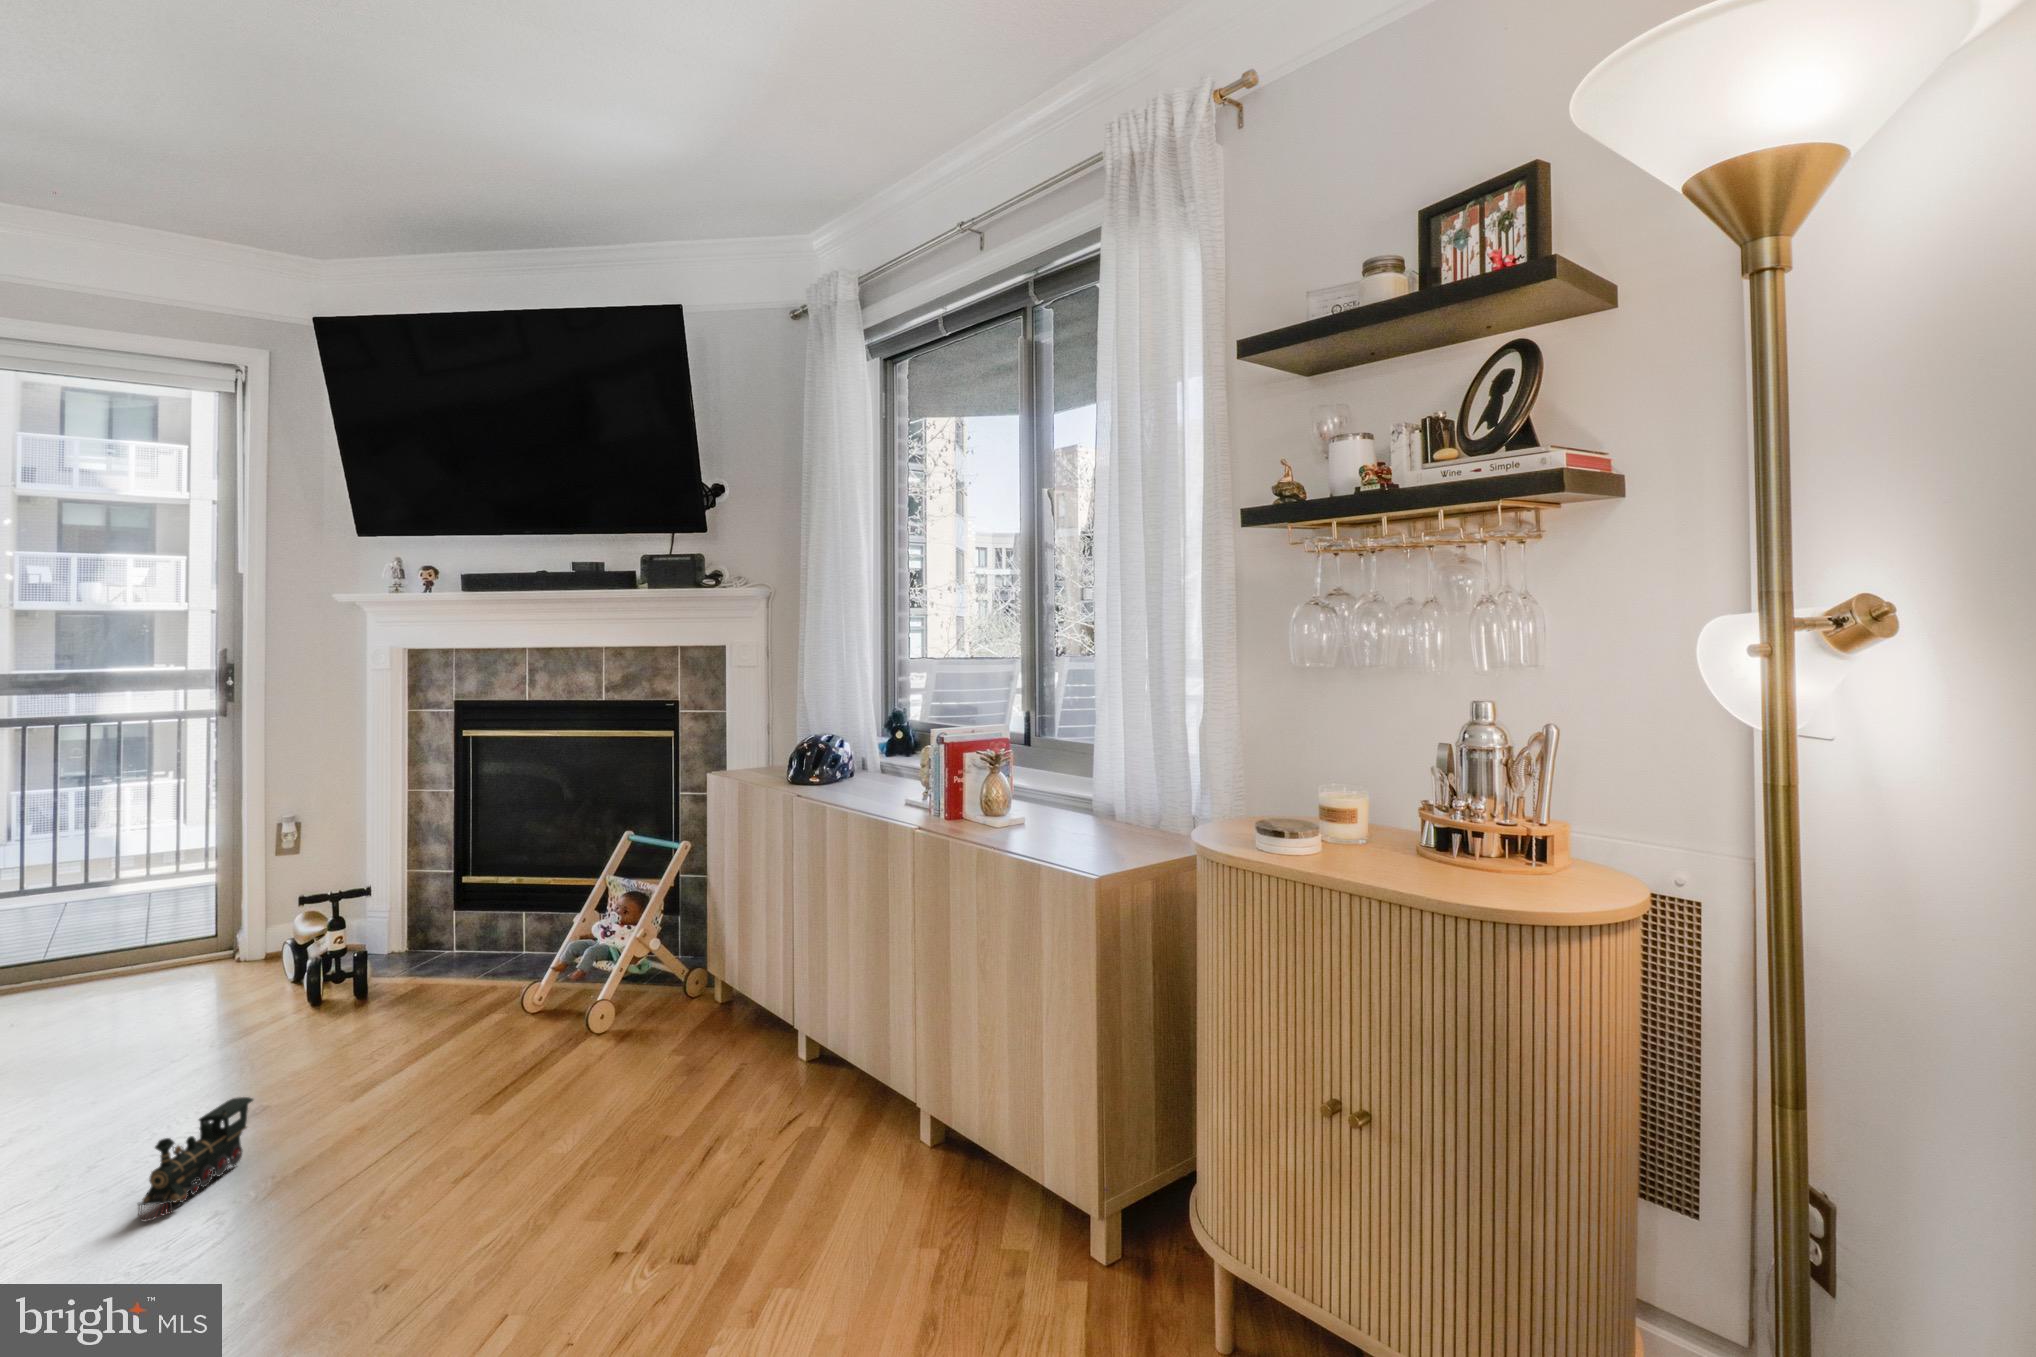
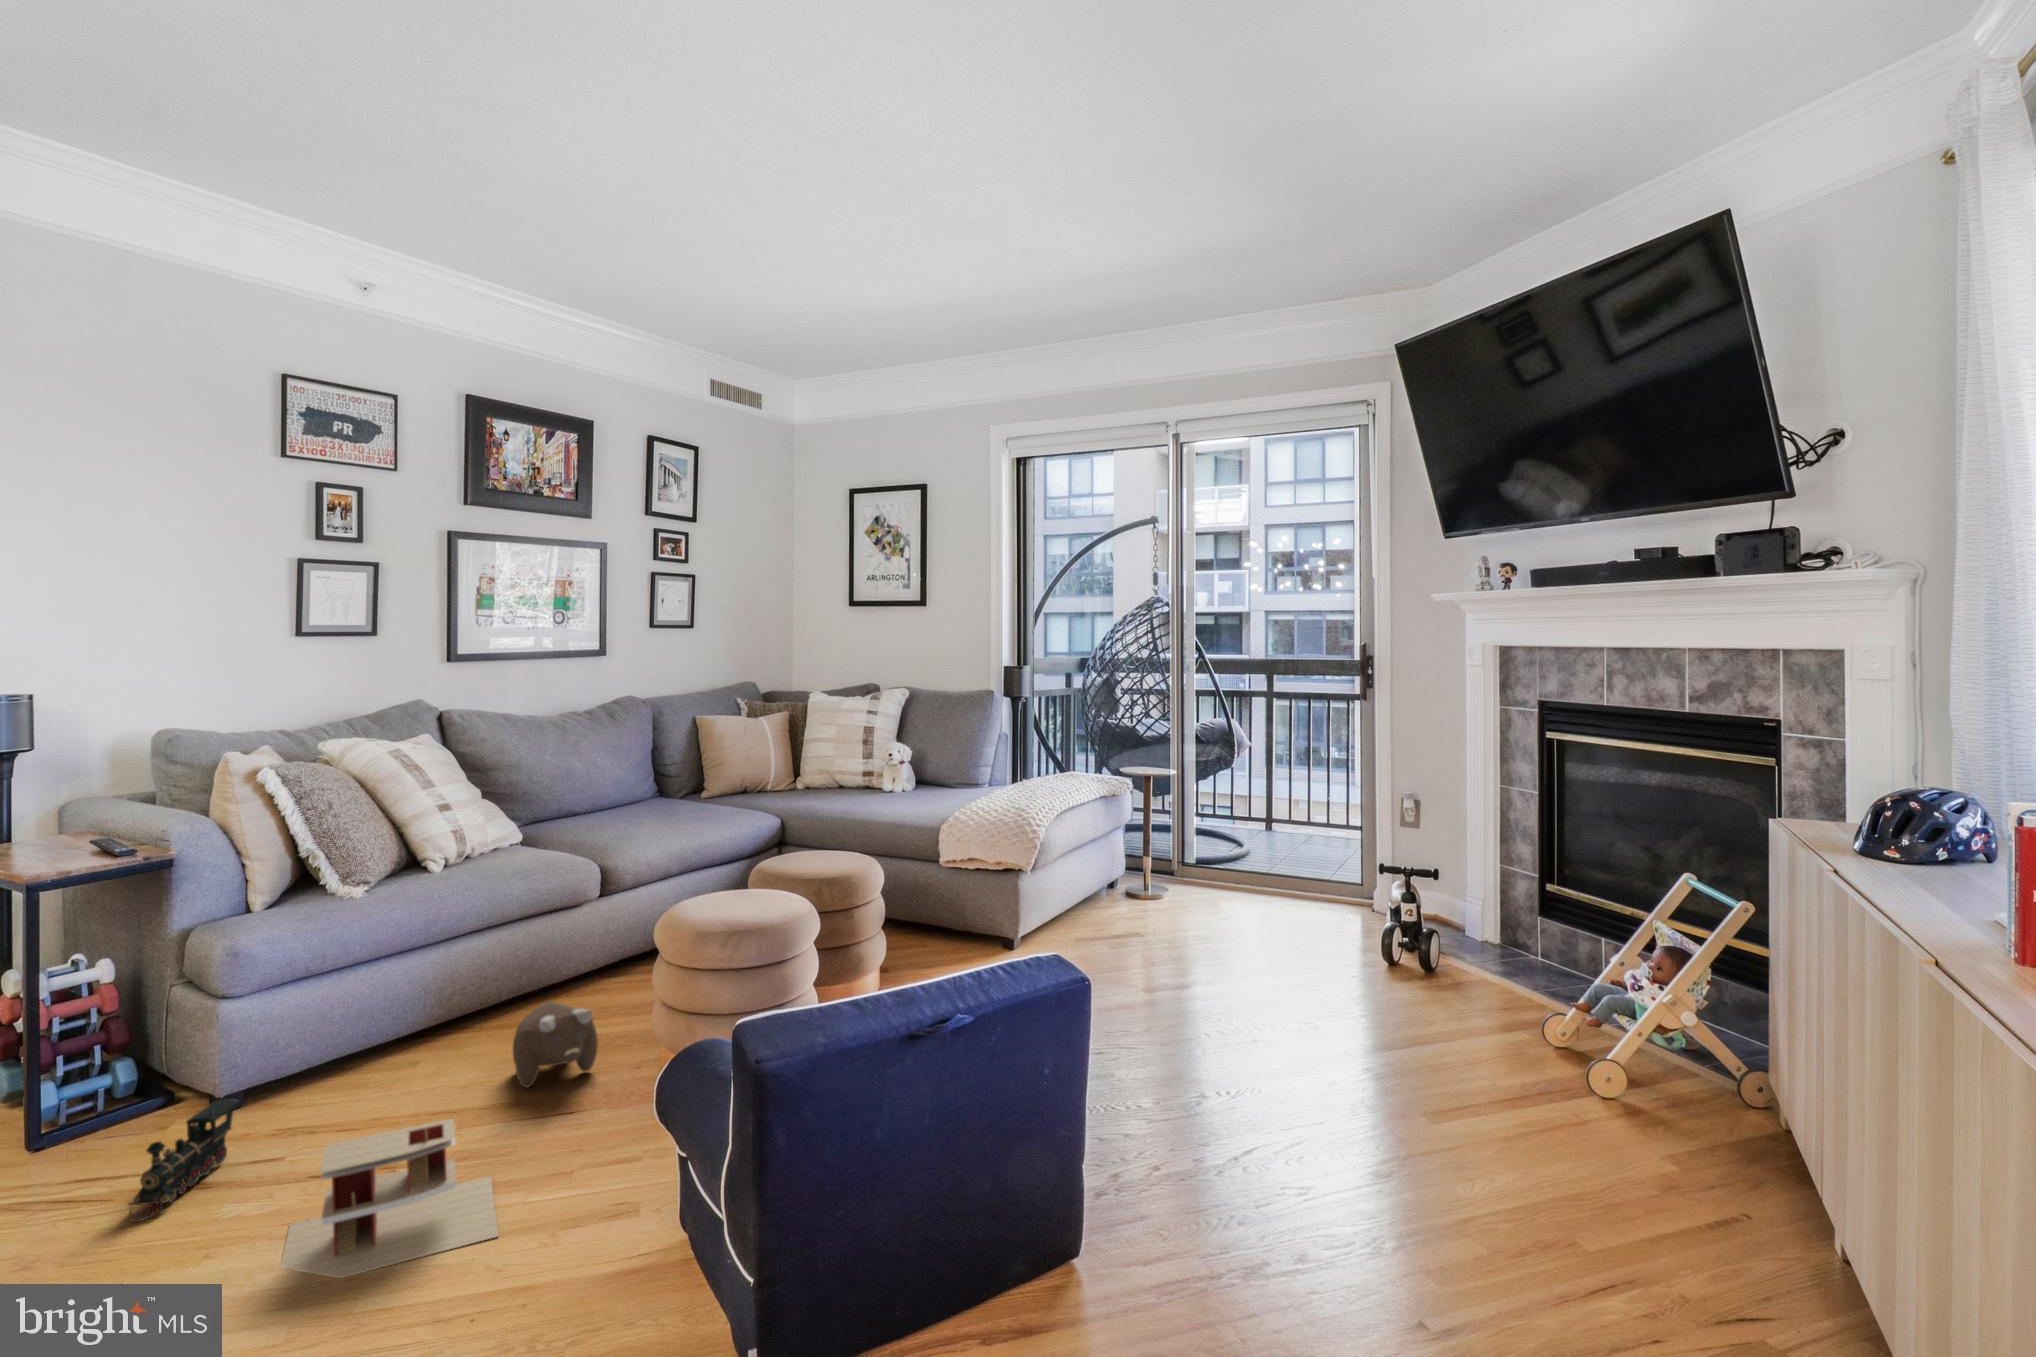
plush toy: none [540,996,629,1087] -> present [513,1002,598,1088]
toy house: none [278,1109,517,1295] -> present [280,1119,498,1278]

